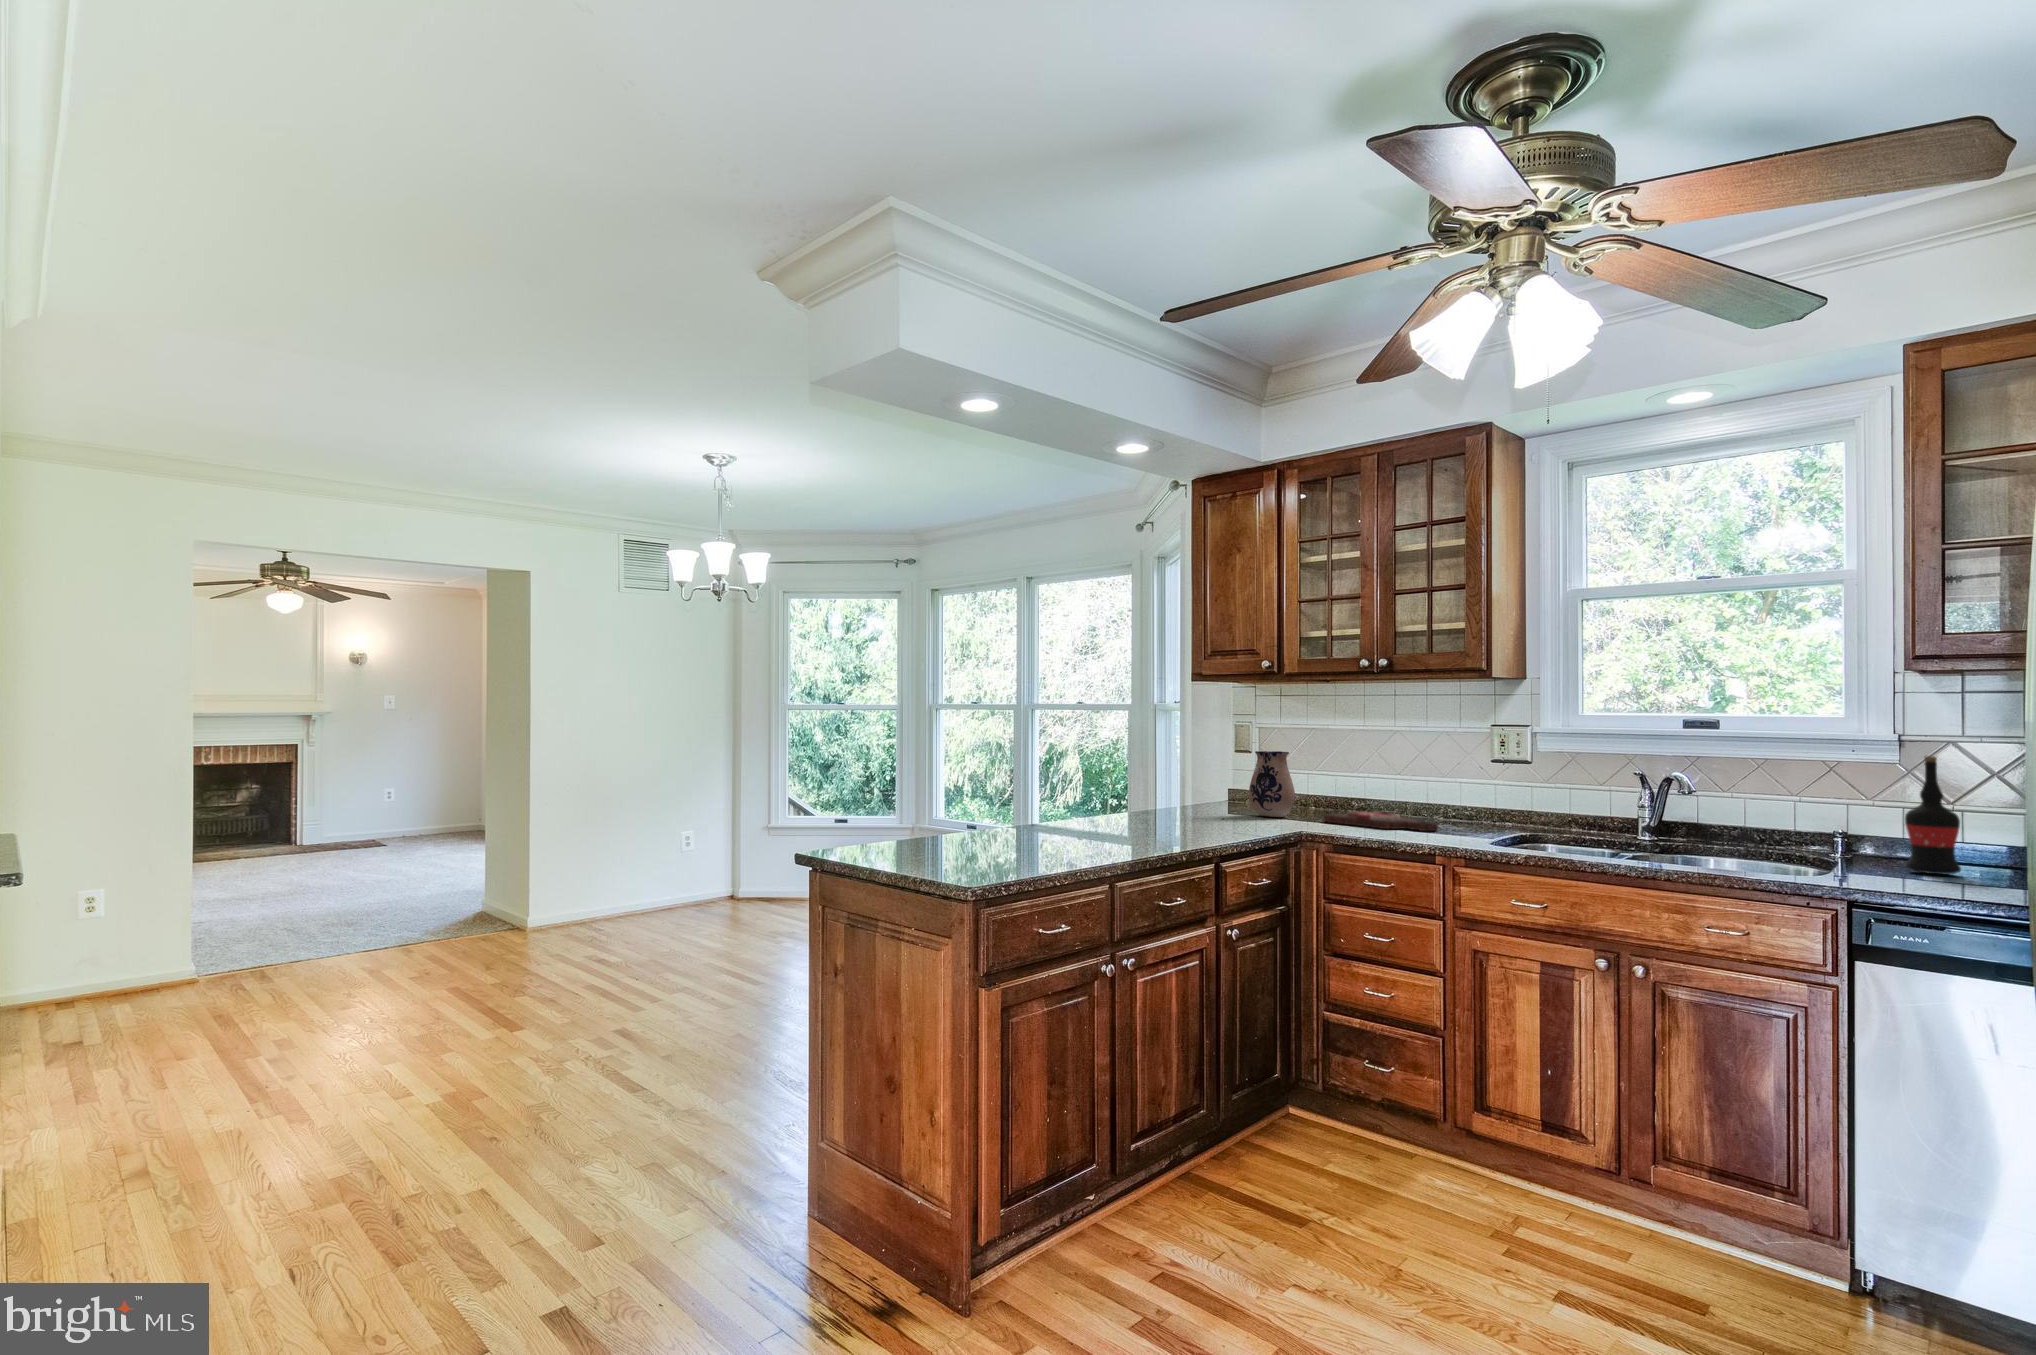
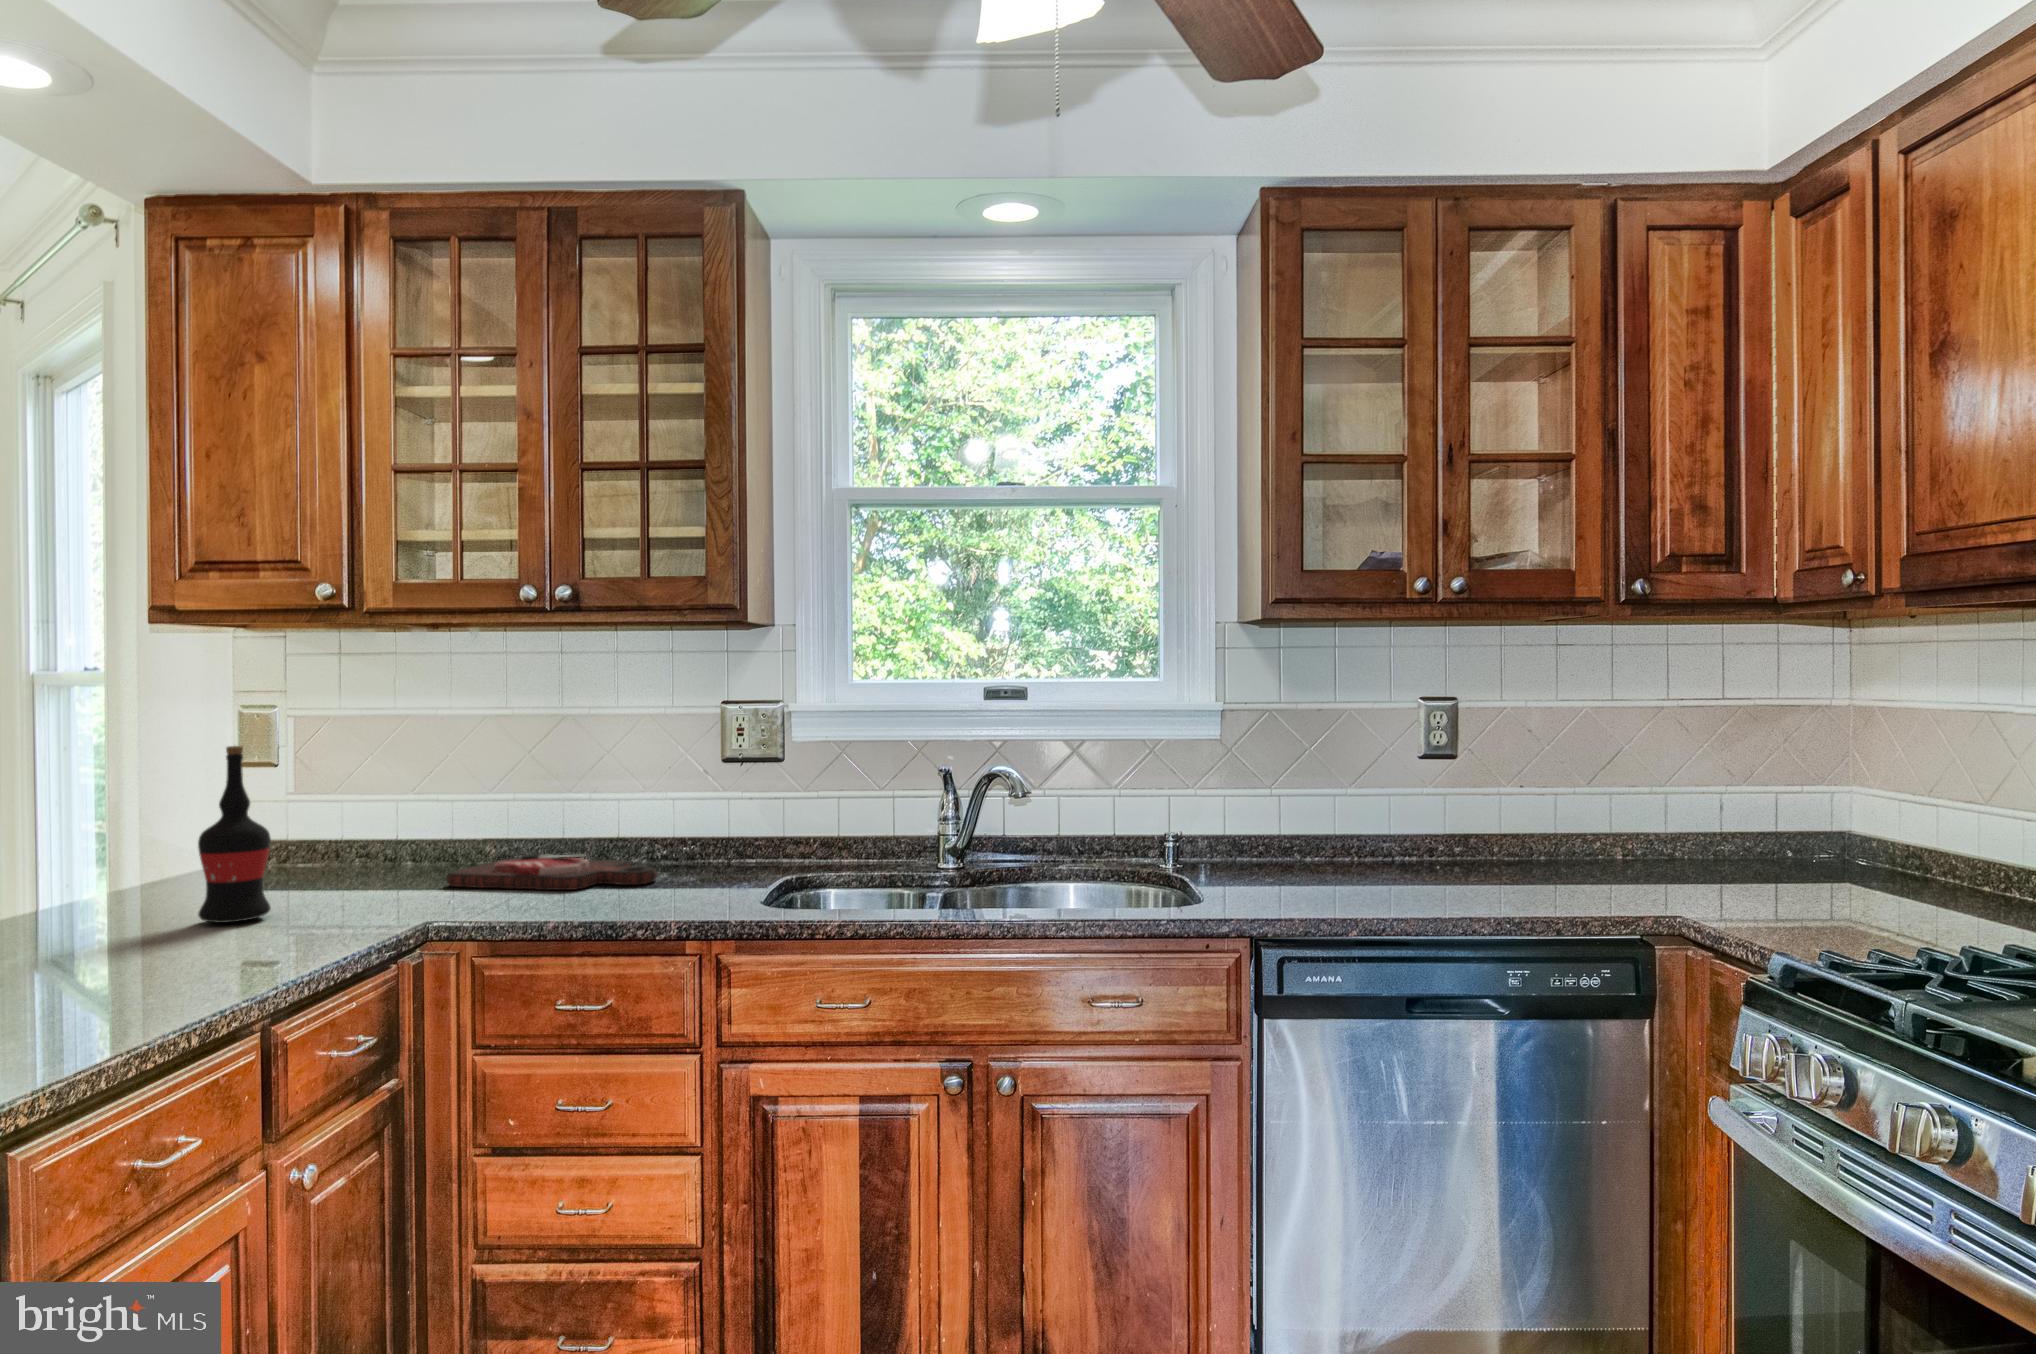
ceramic pitcher: present [1249,751,1295,817] -> none [286,759,386,887]
wine bottle: present [1905,756,1961,874] -> present [198,746,271,923]

